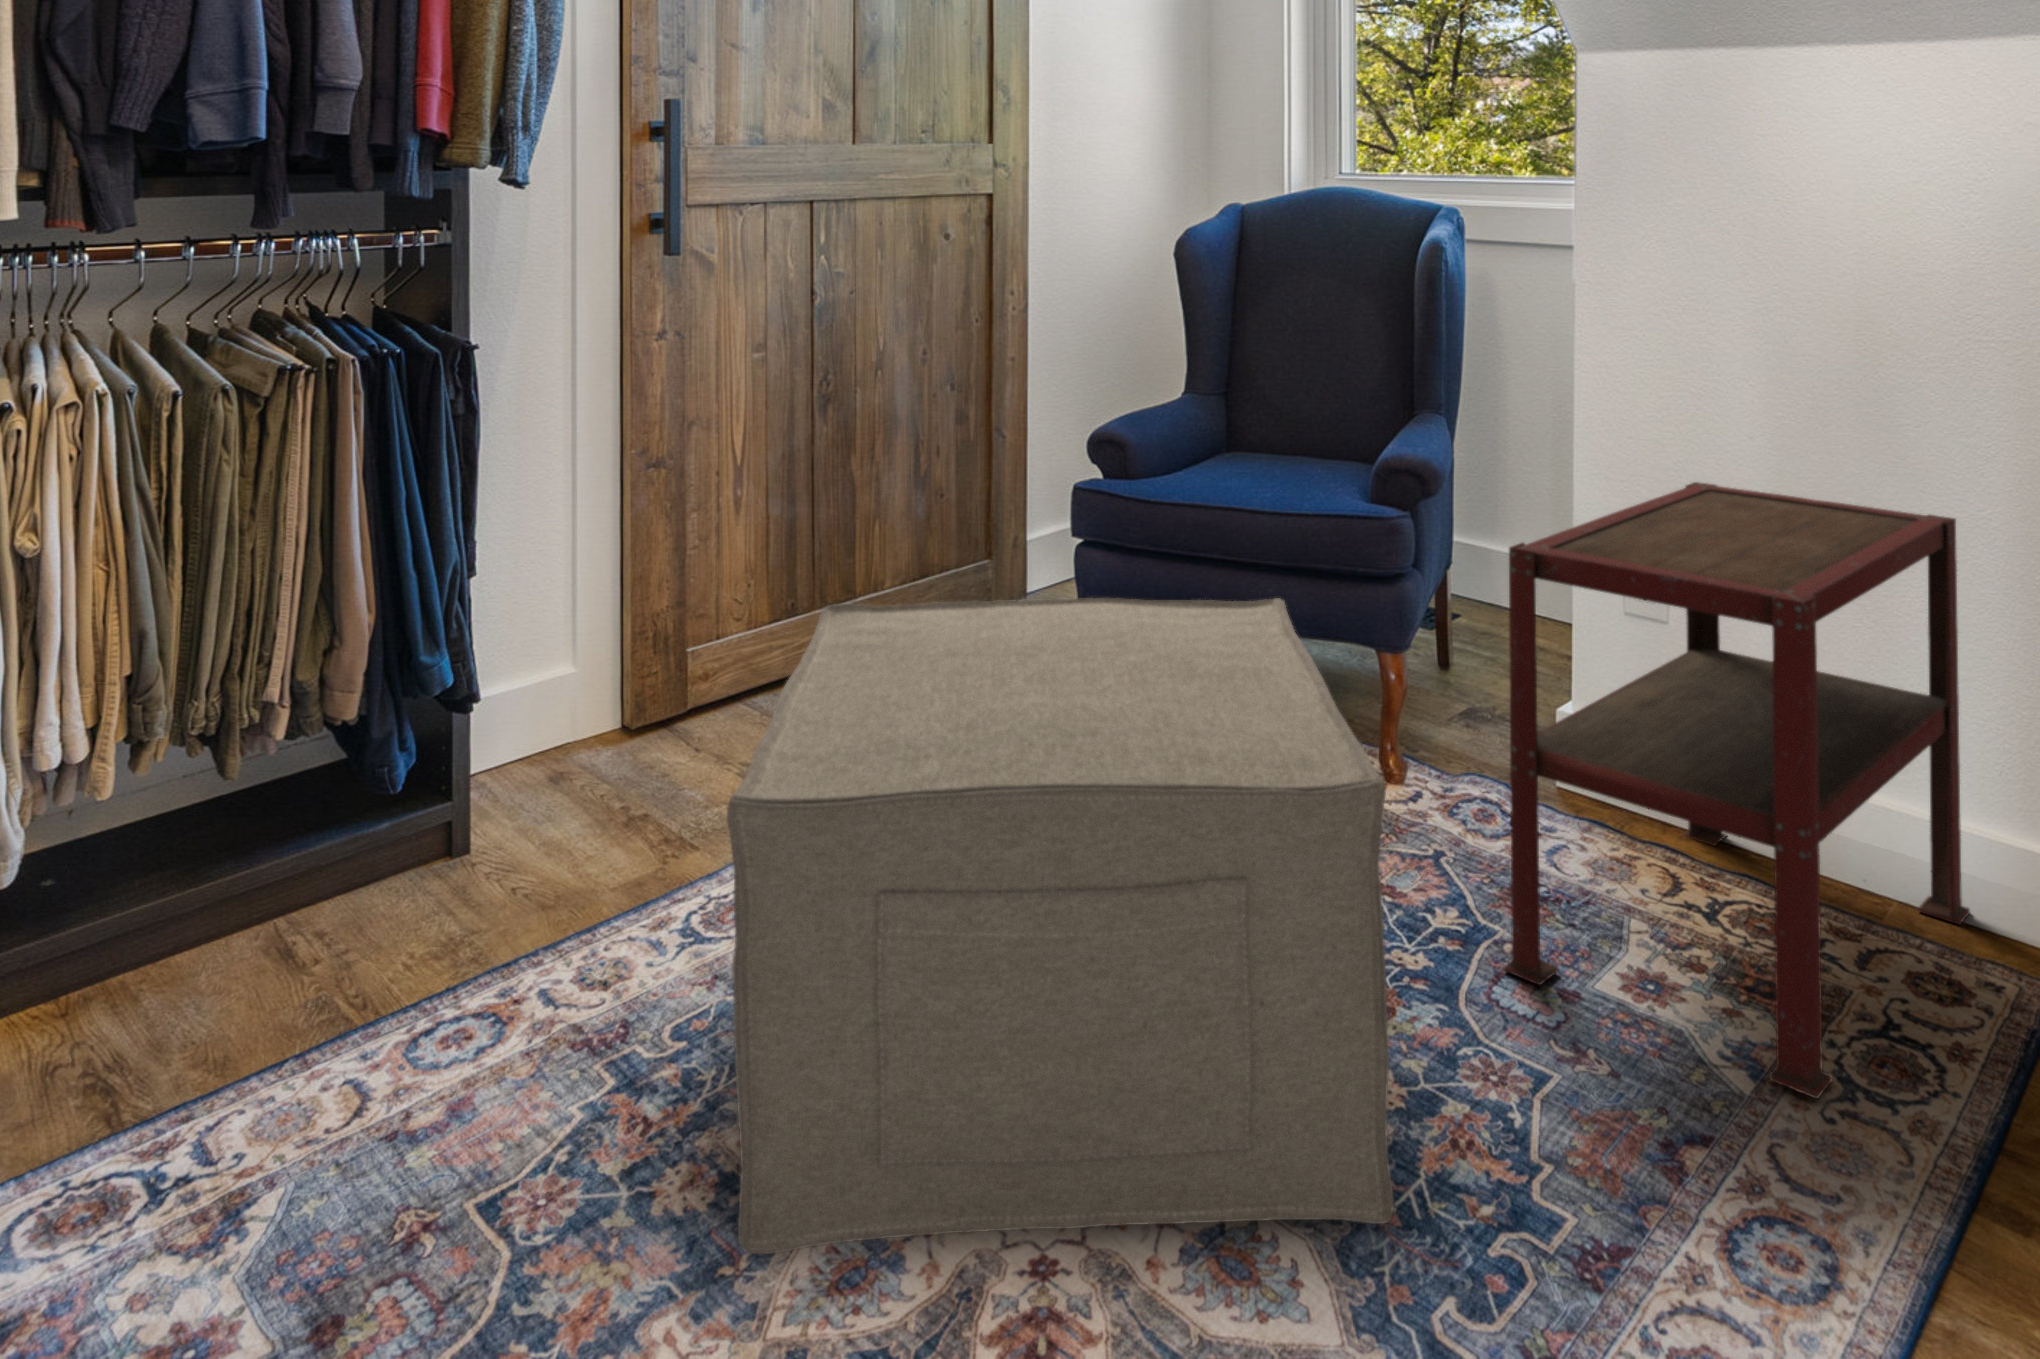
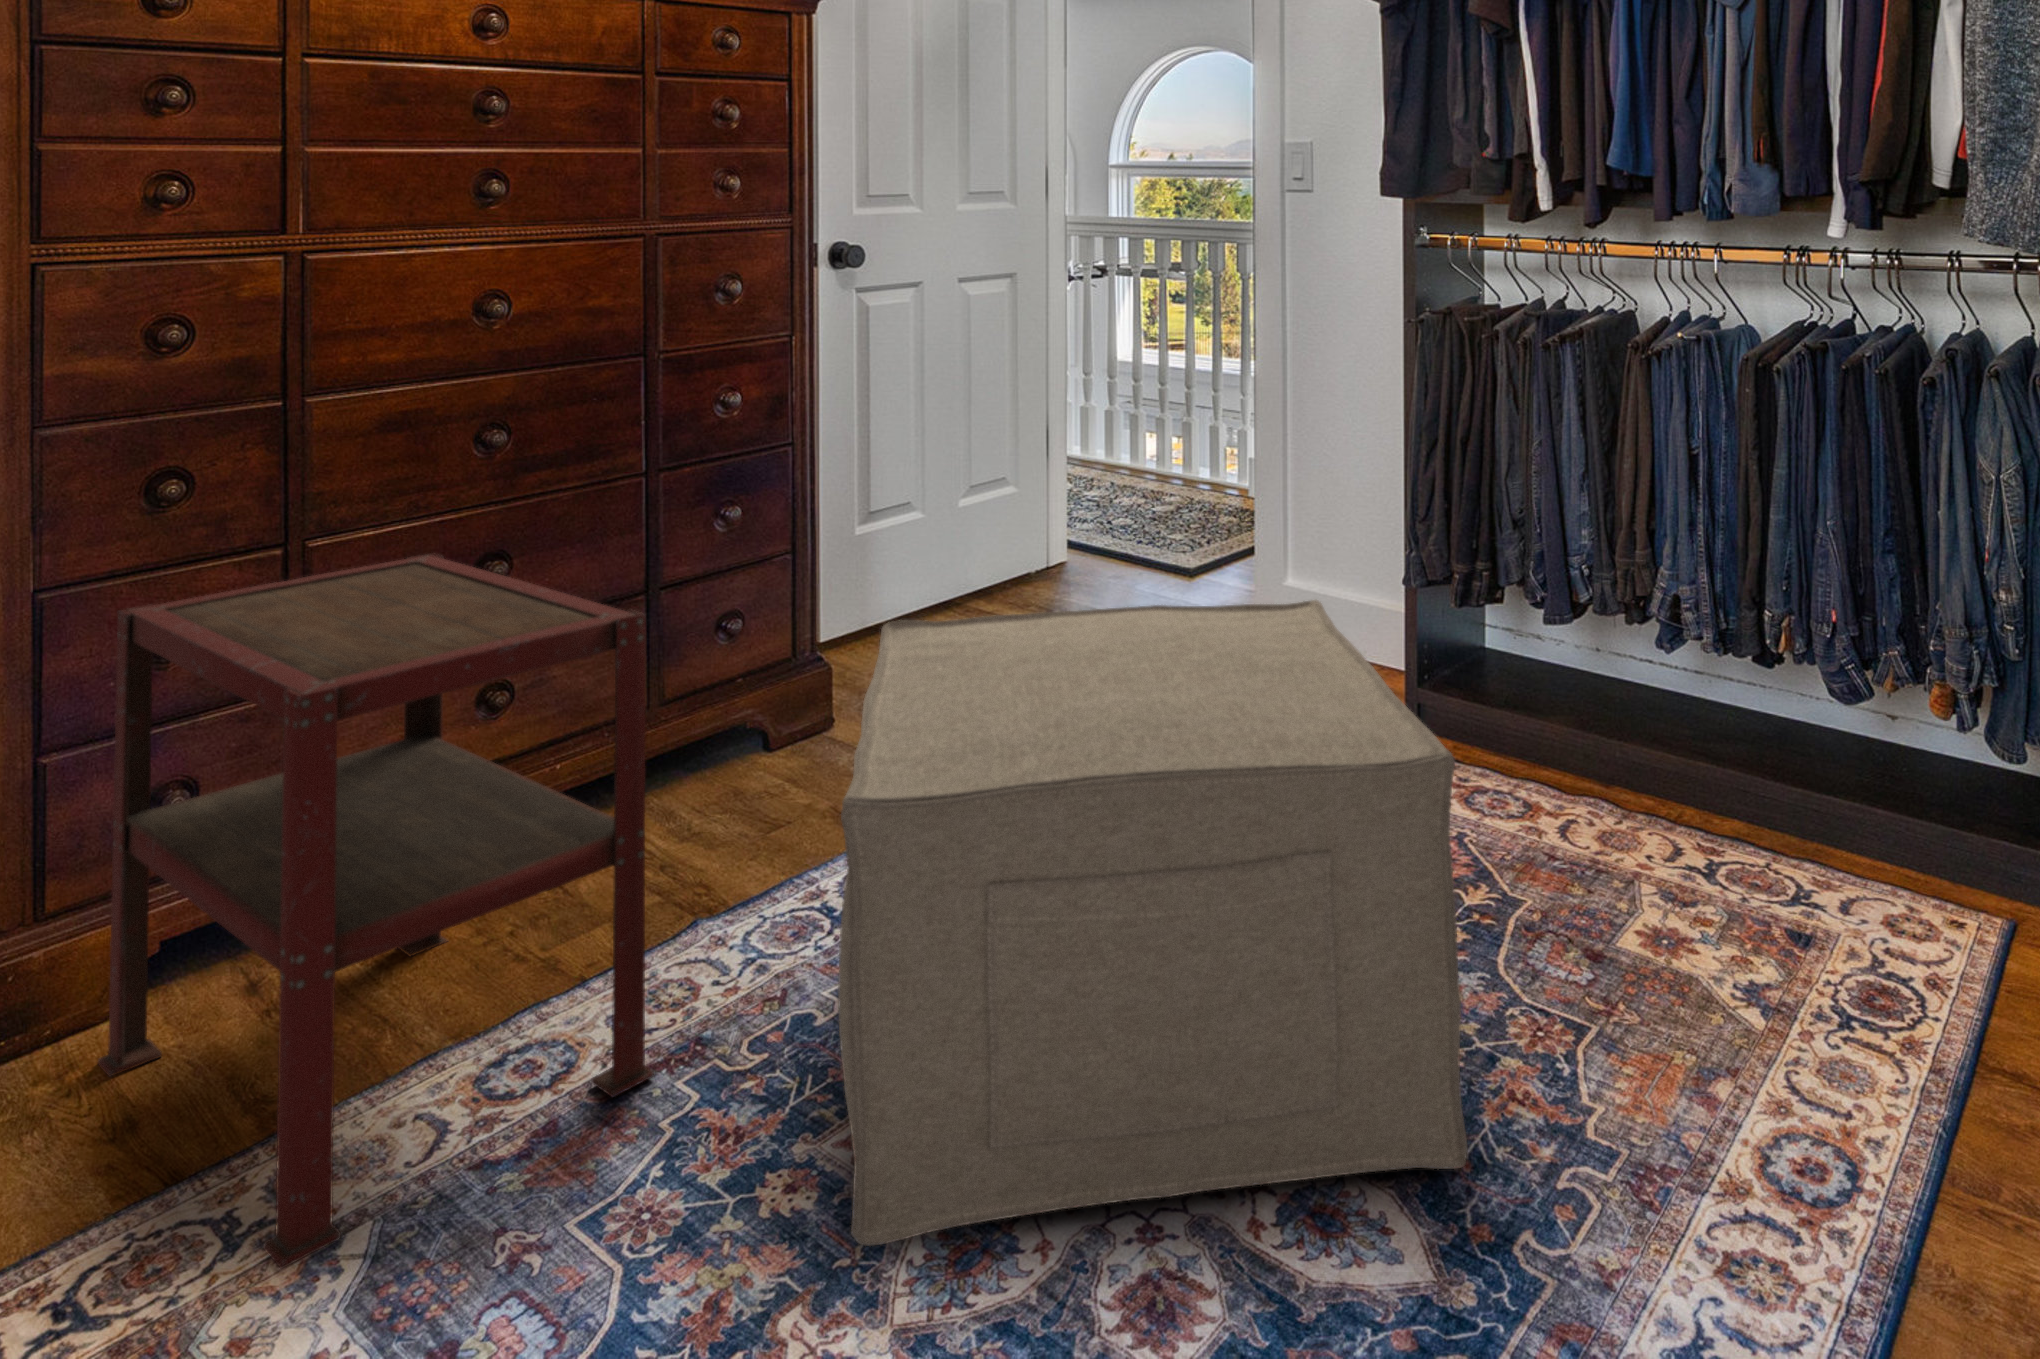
side table: present [1504,482,1970,1099] -> present [98,553,654,1269]

